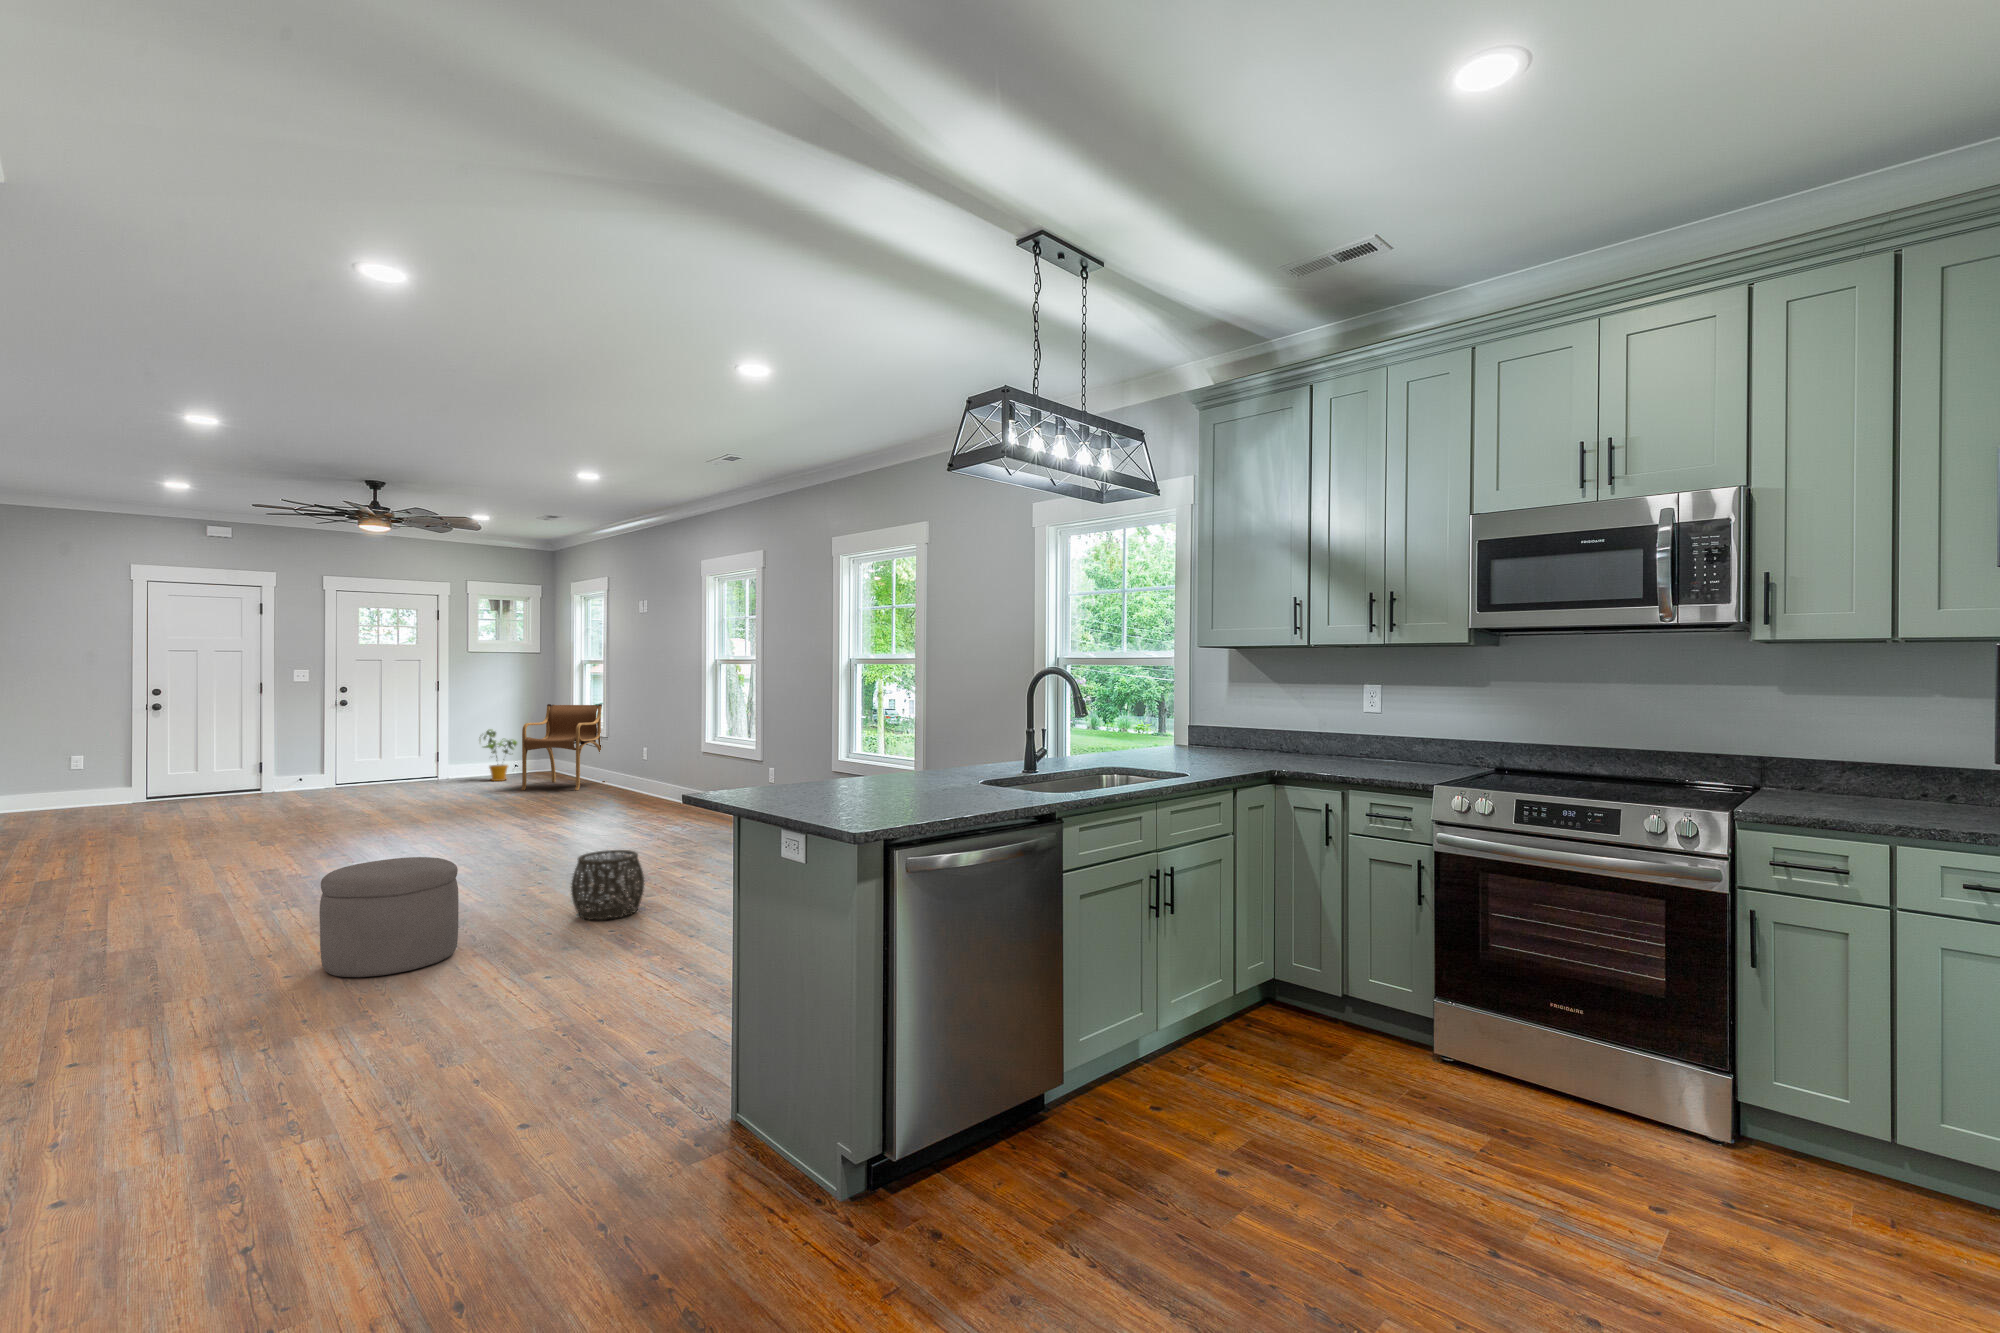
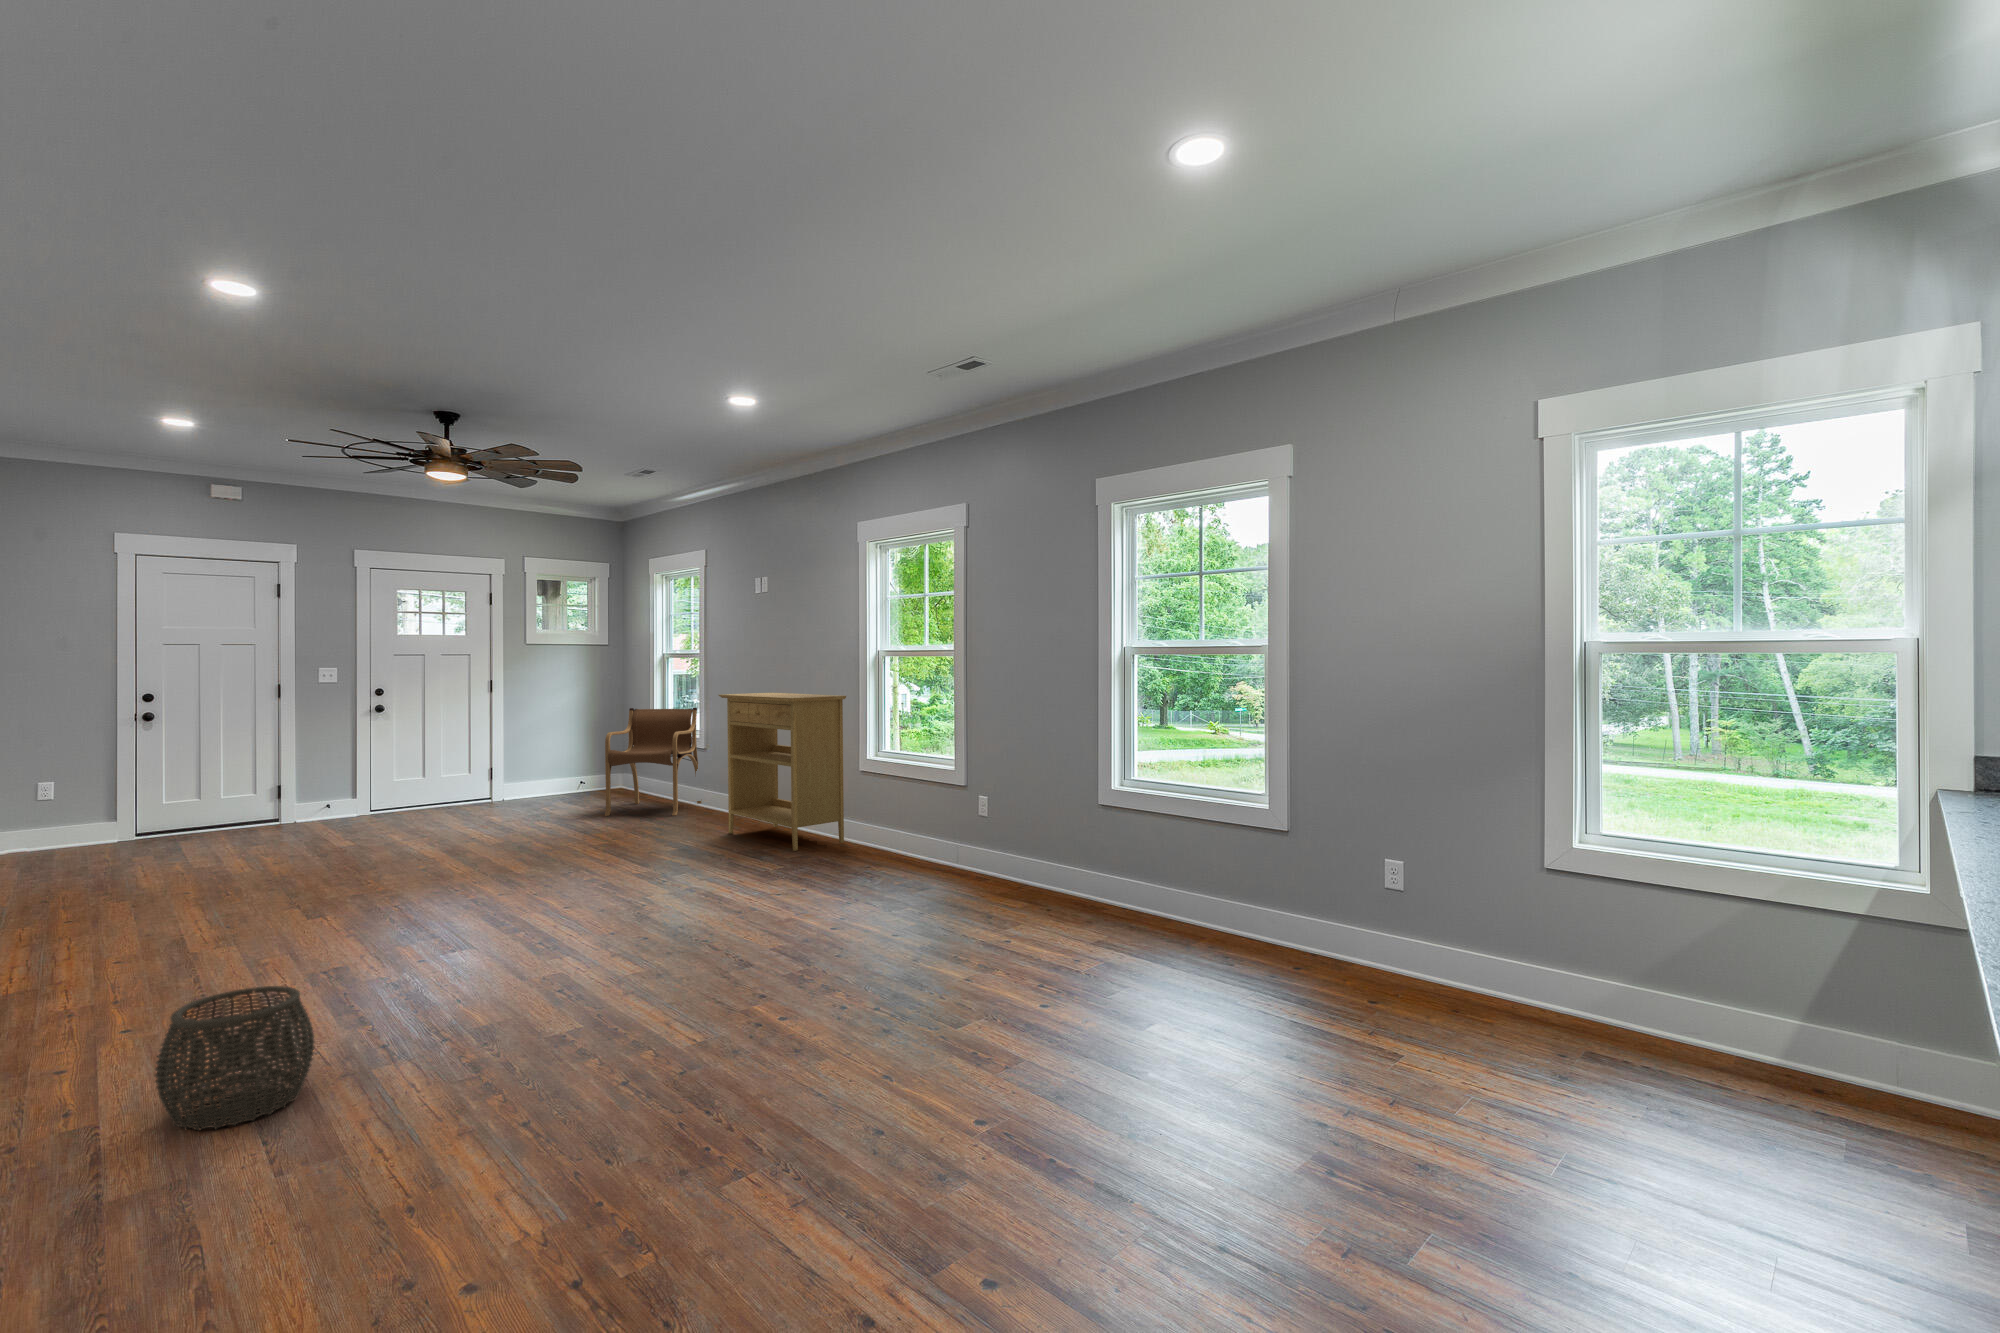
console table: none [601,692,693,814] -> present [719,693,846,851]
house plant: present [480,729,517,781] -> none [543,739,590,803]
woven basket: present [571,850,644,920] -> present [155,986,315,1130]
ottoman: present [319,857,459,977] -> none [509,984,728,1232]

